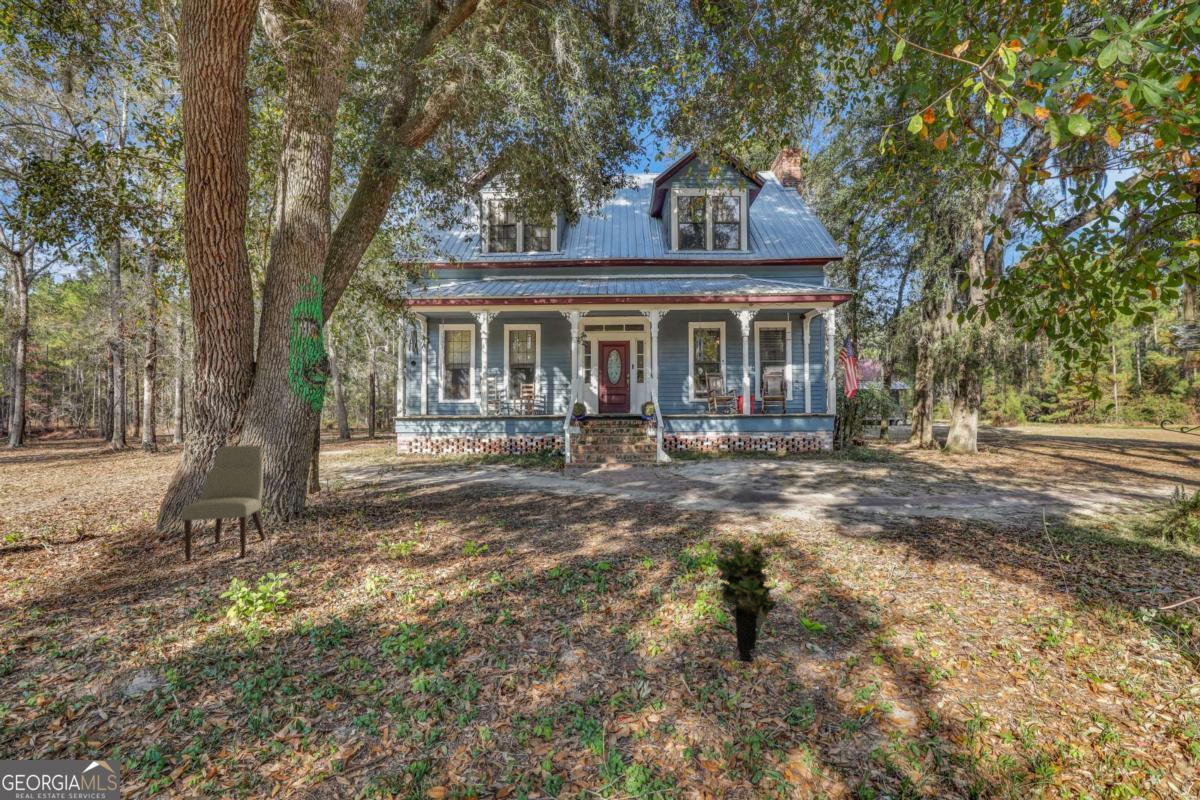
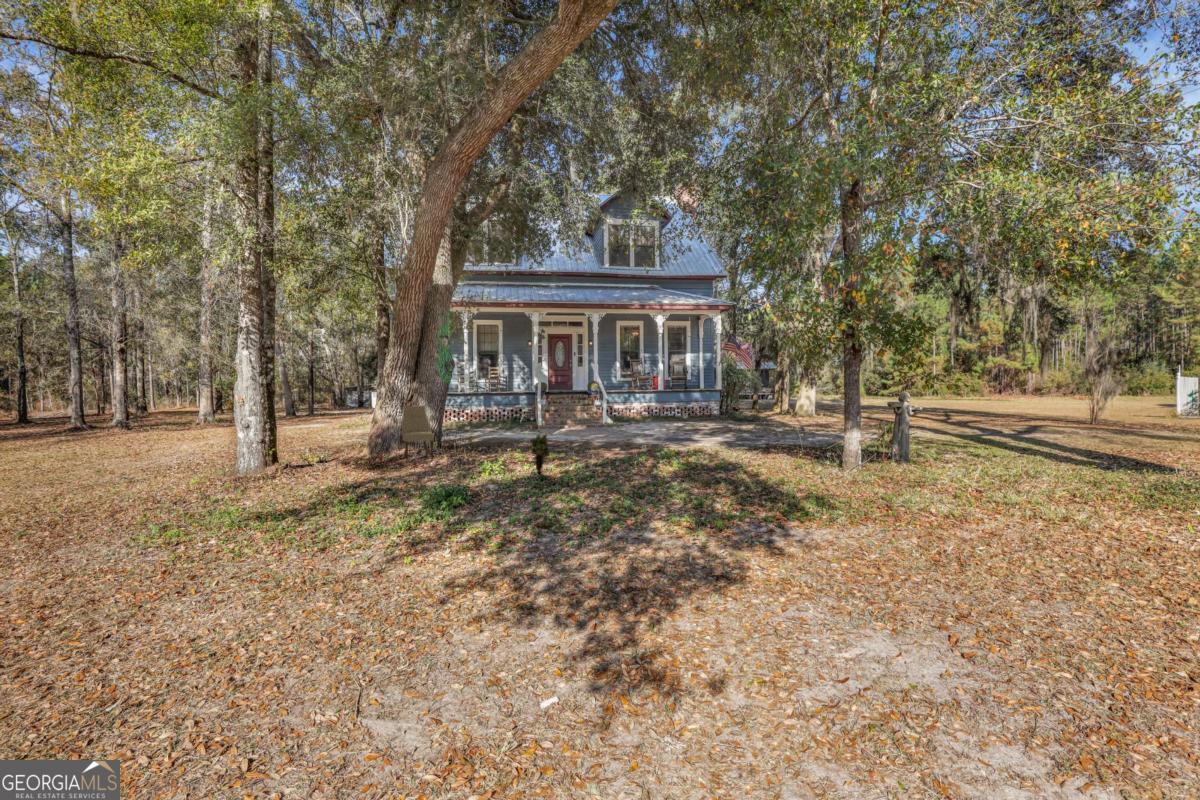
potted plant: present [717,542,777,661] -> present [530,434,550,473]

